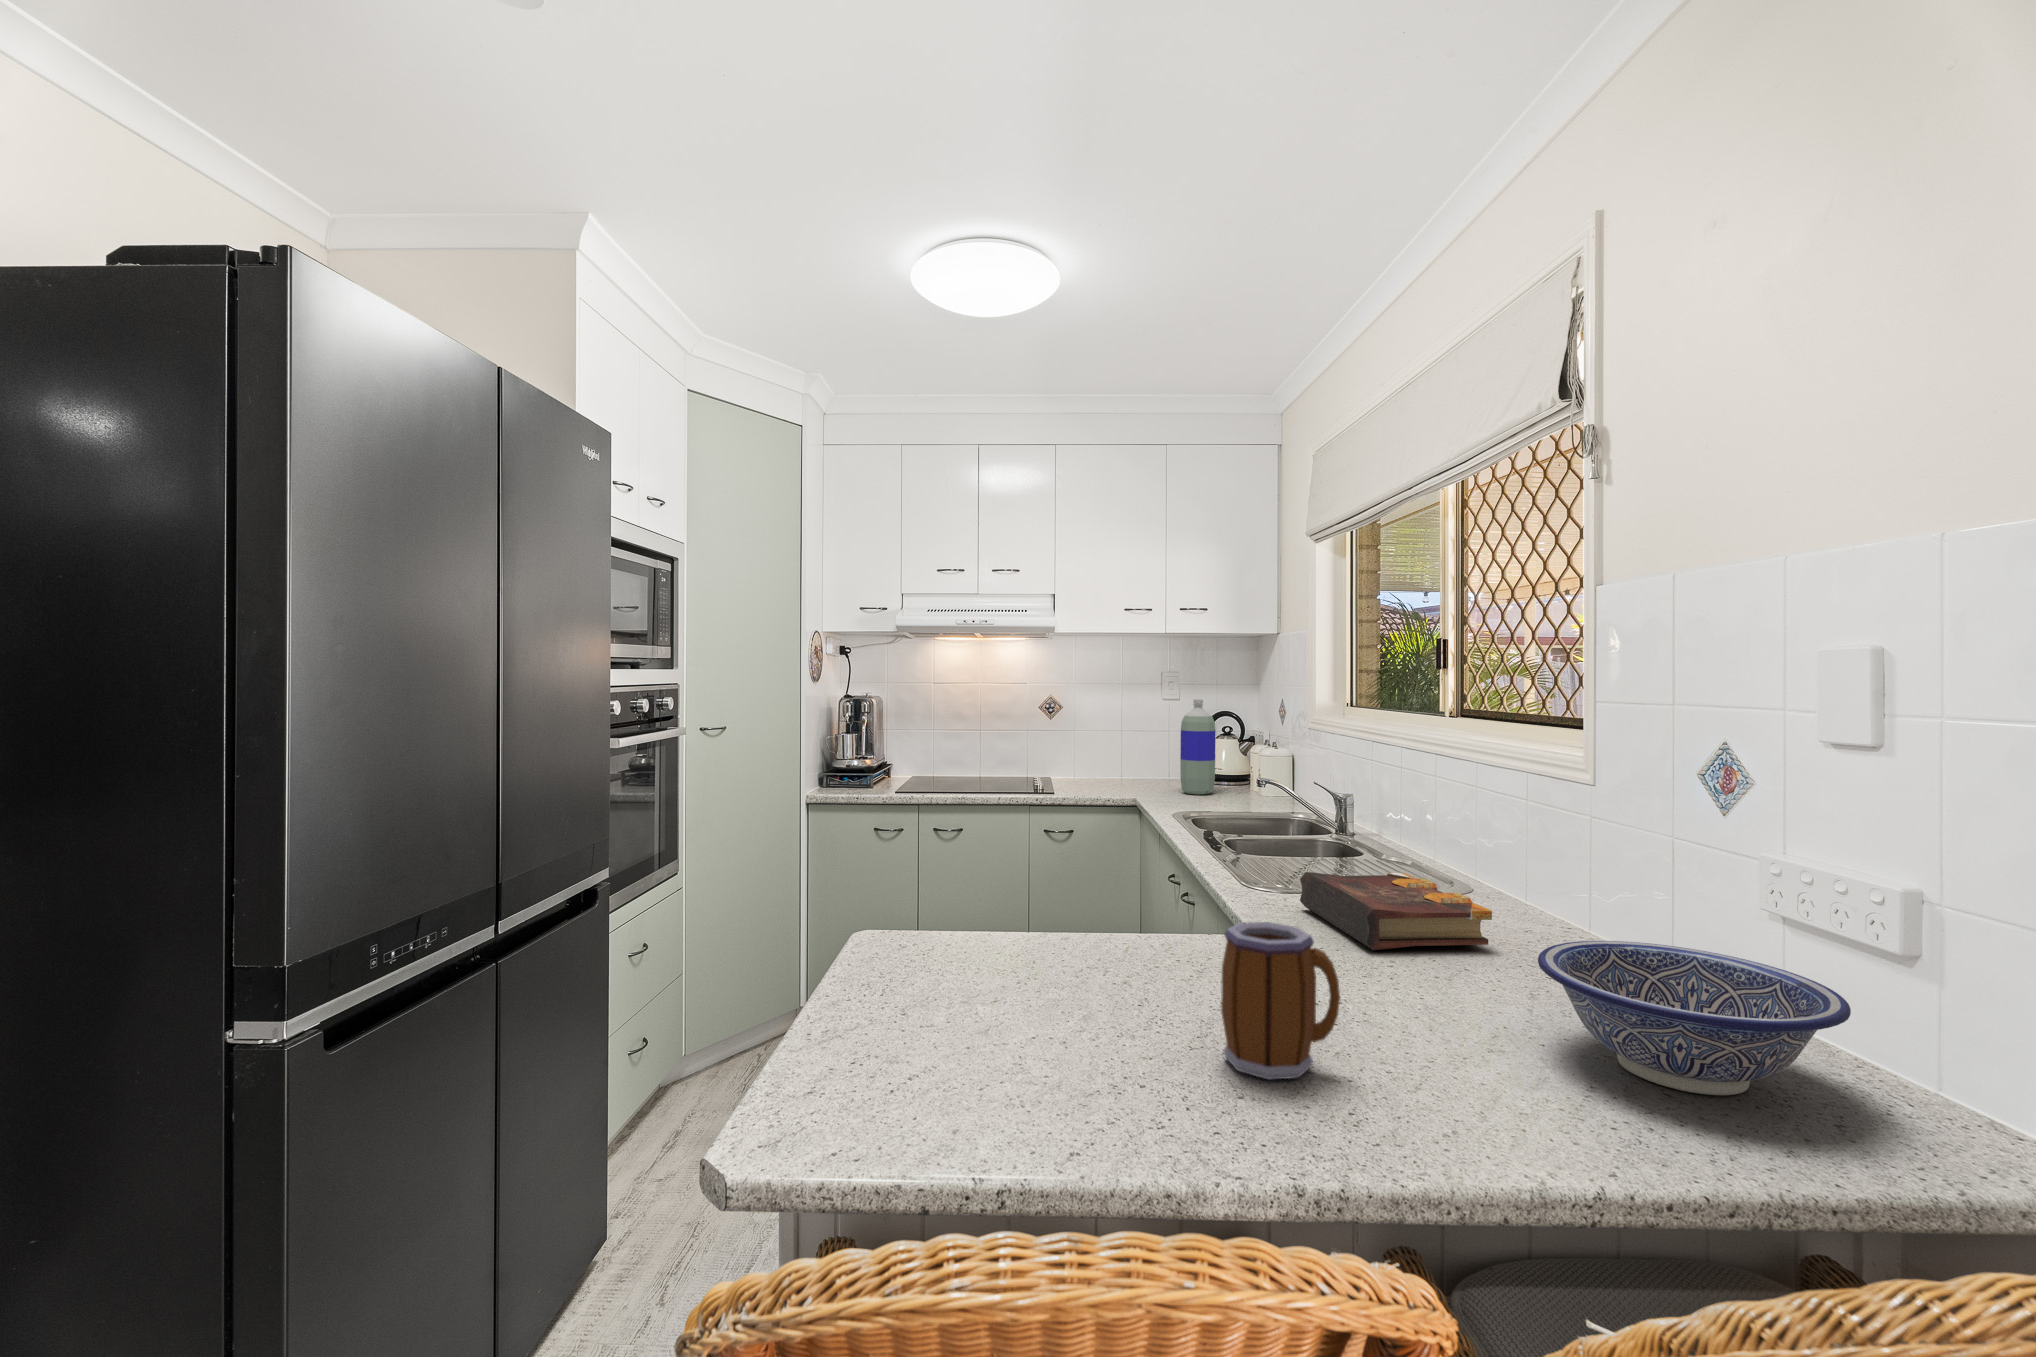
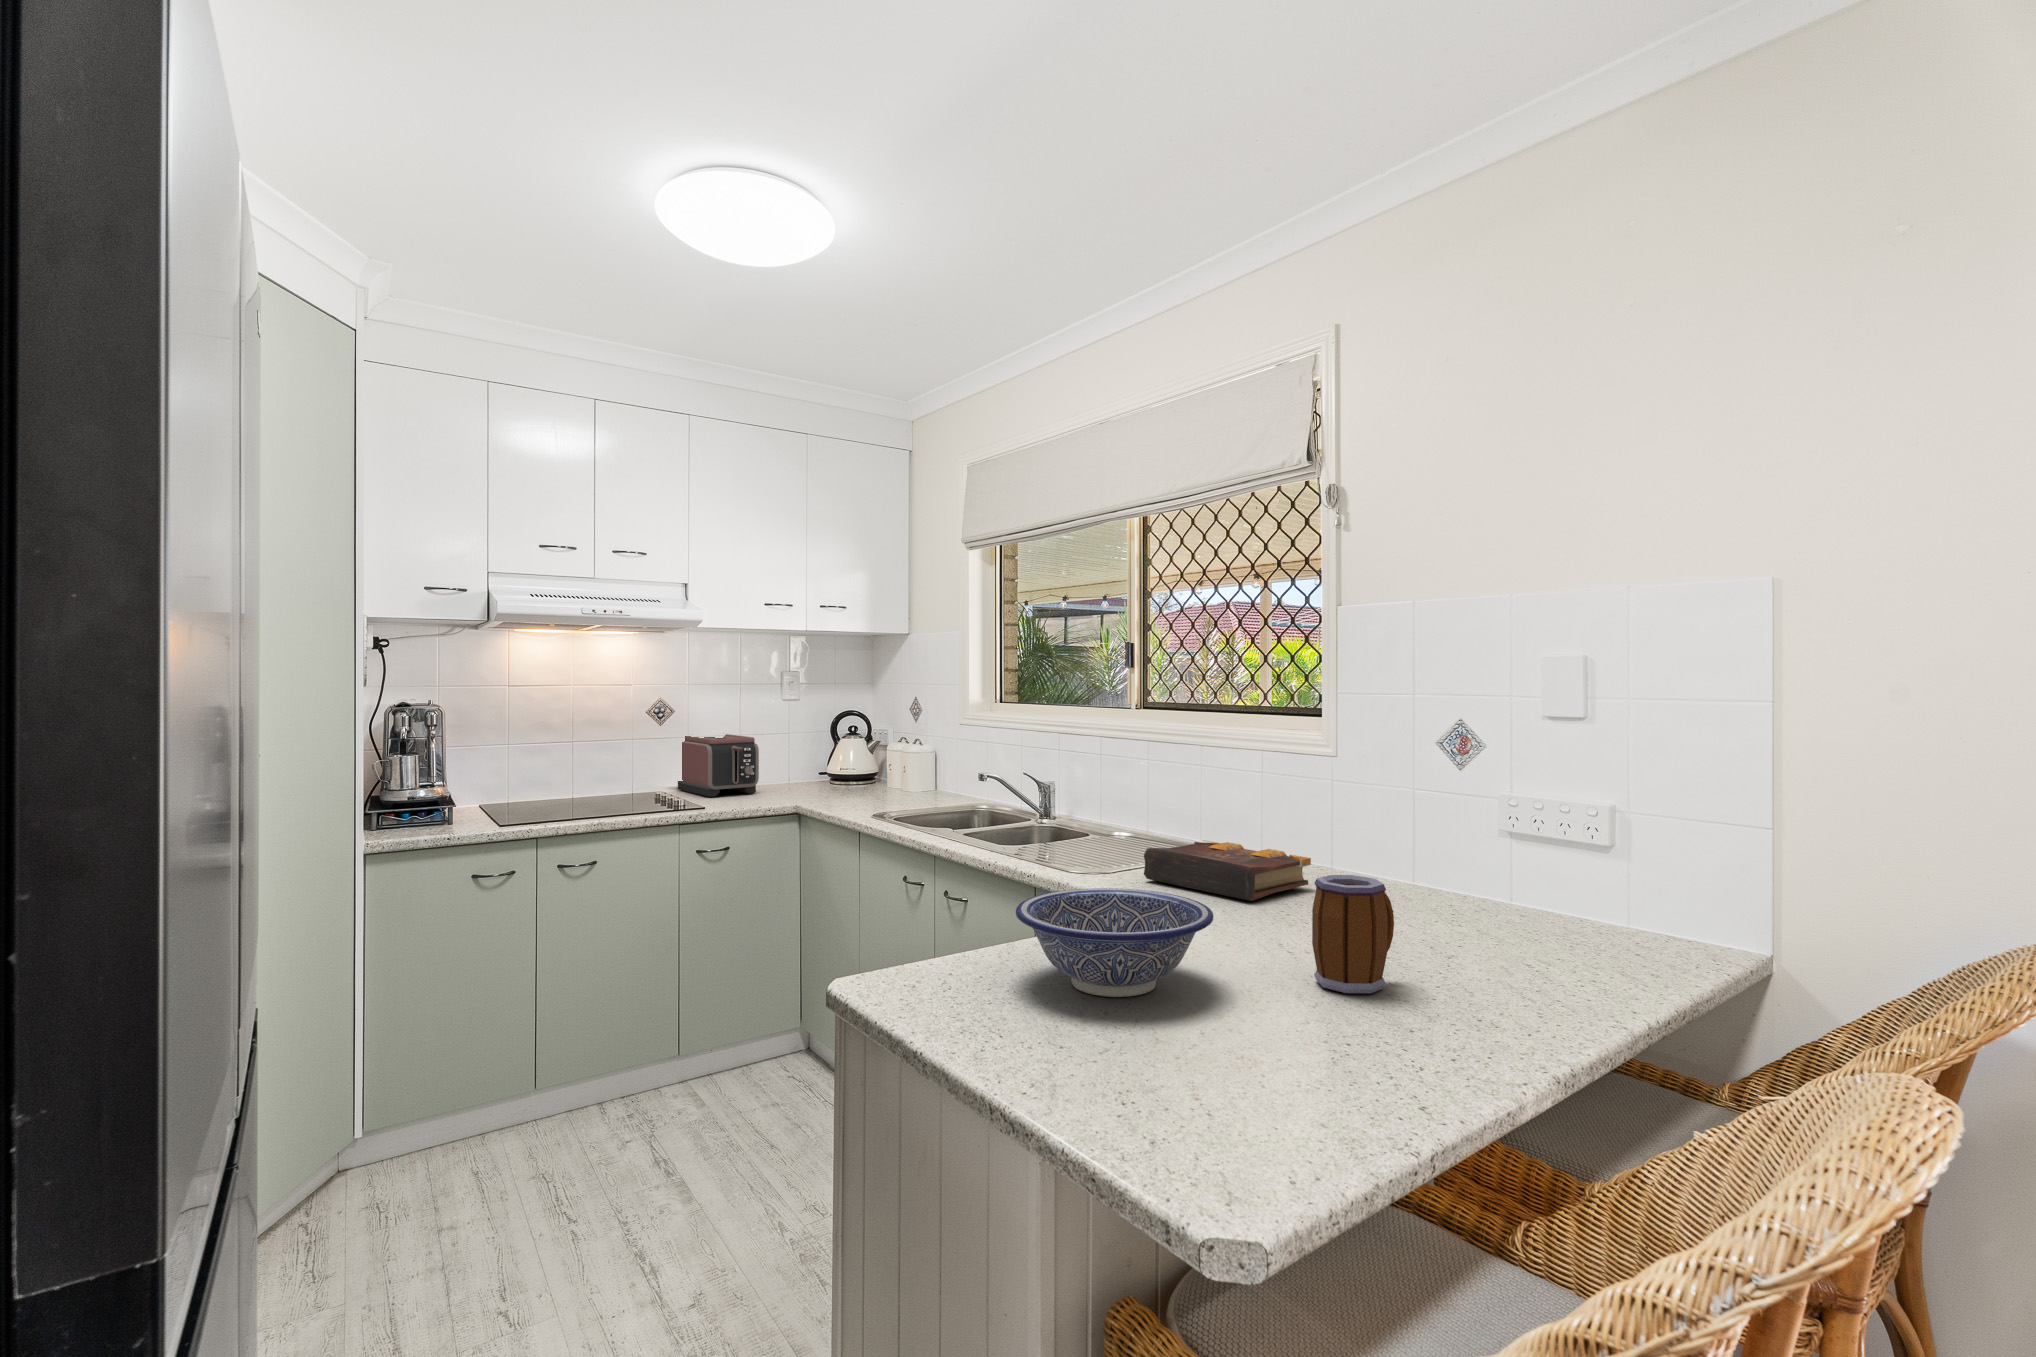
bottle: present [1180,699,1215,795] -> none [830,699,866,798]
toaster: none [1069,728,1126,784] -> present [678,734,759,797]
decorative bowl: present [1538,941,1851,1095] -> present [1016,888,1213,997]

